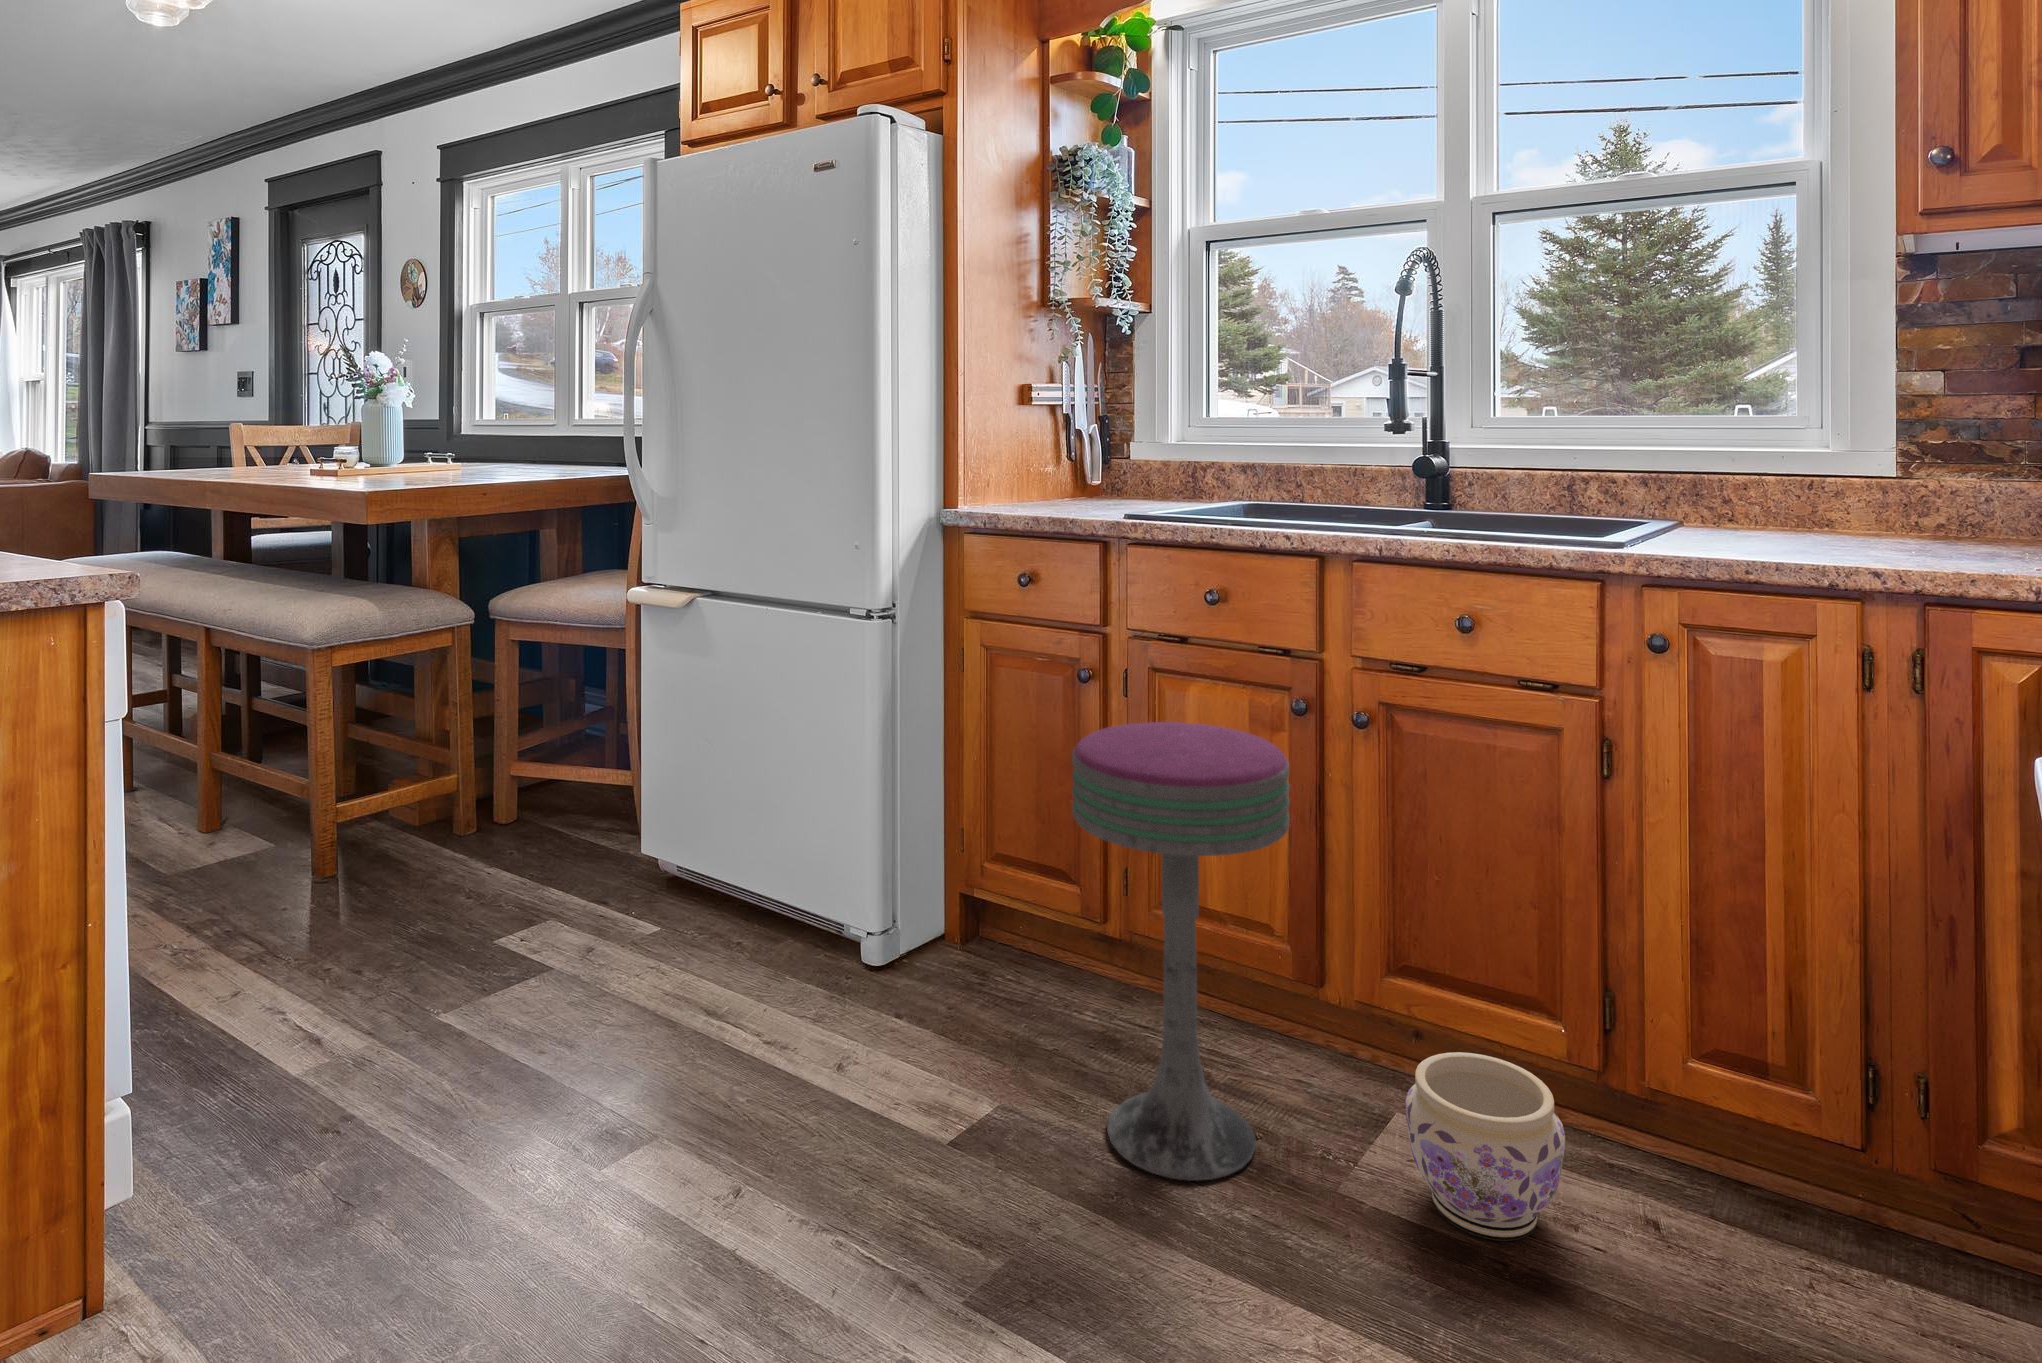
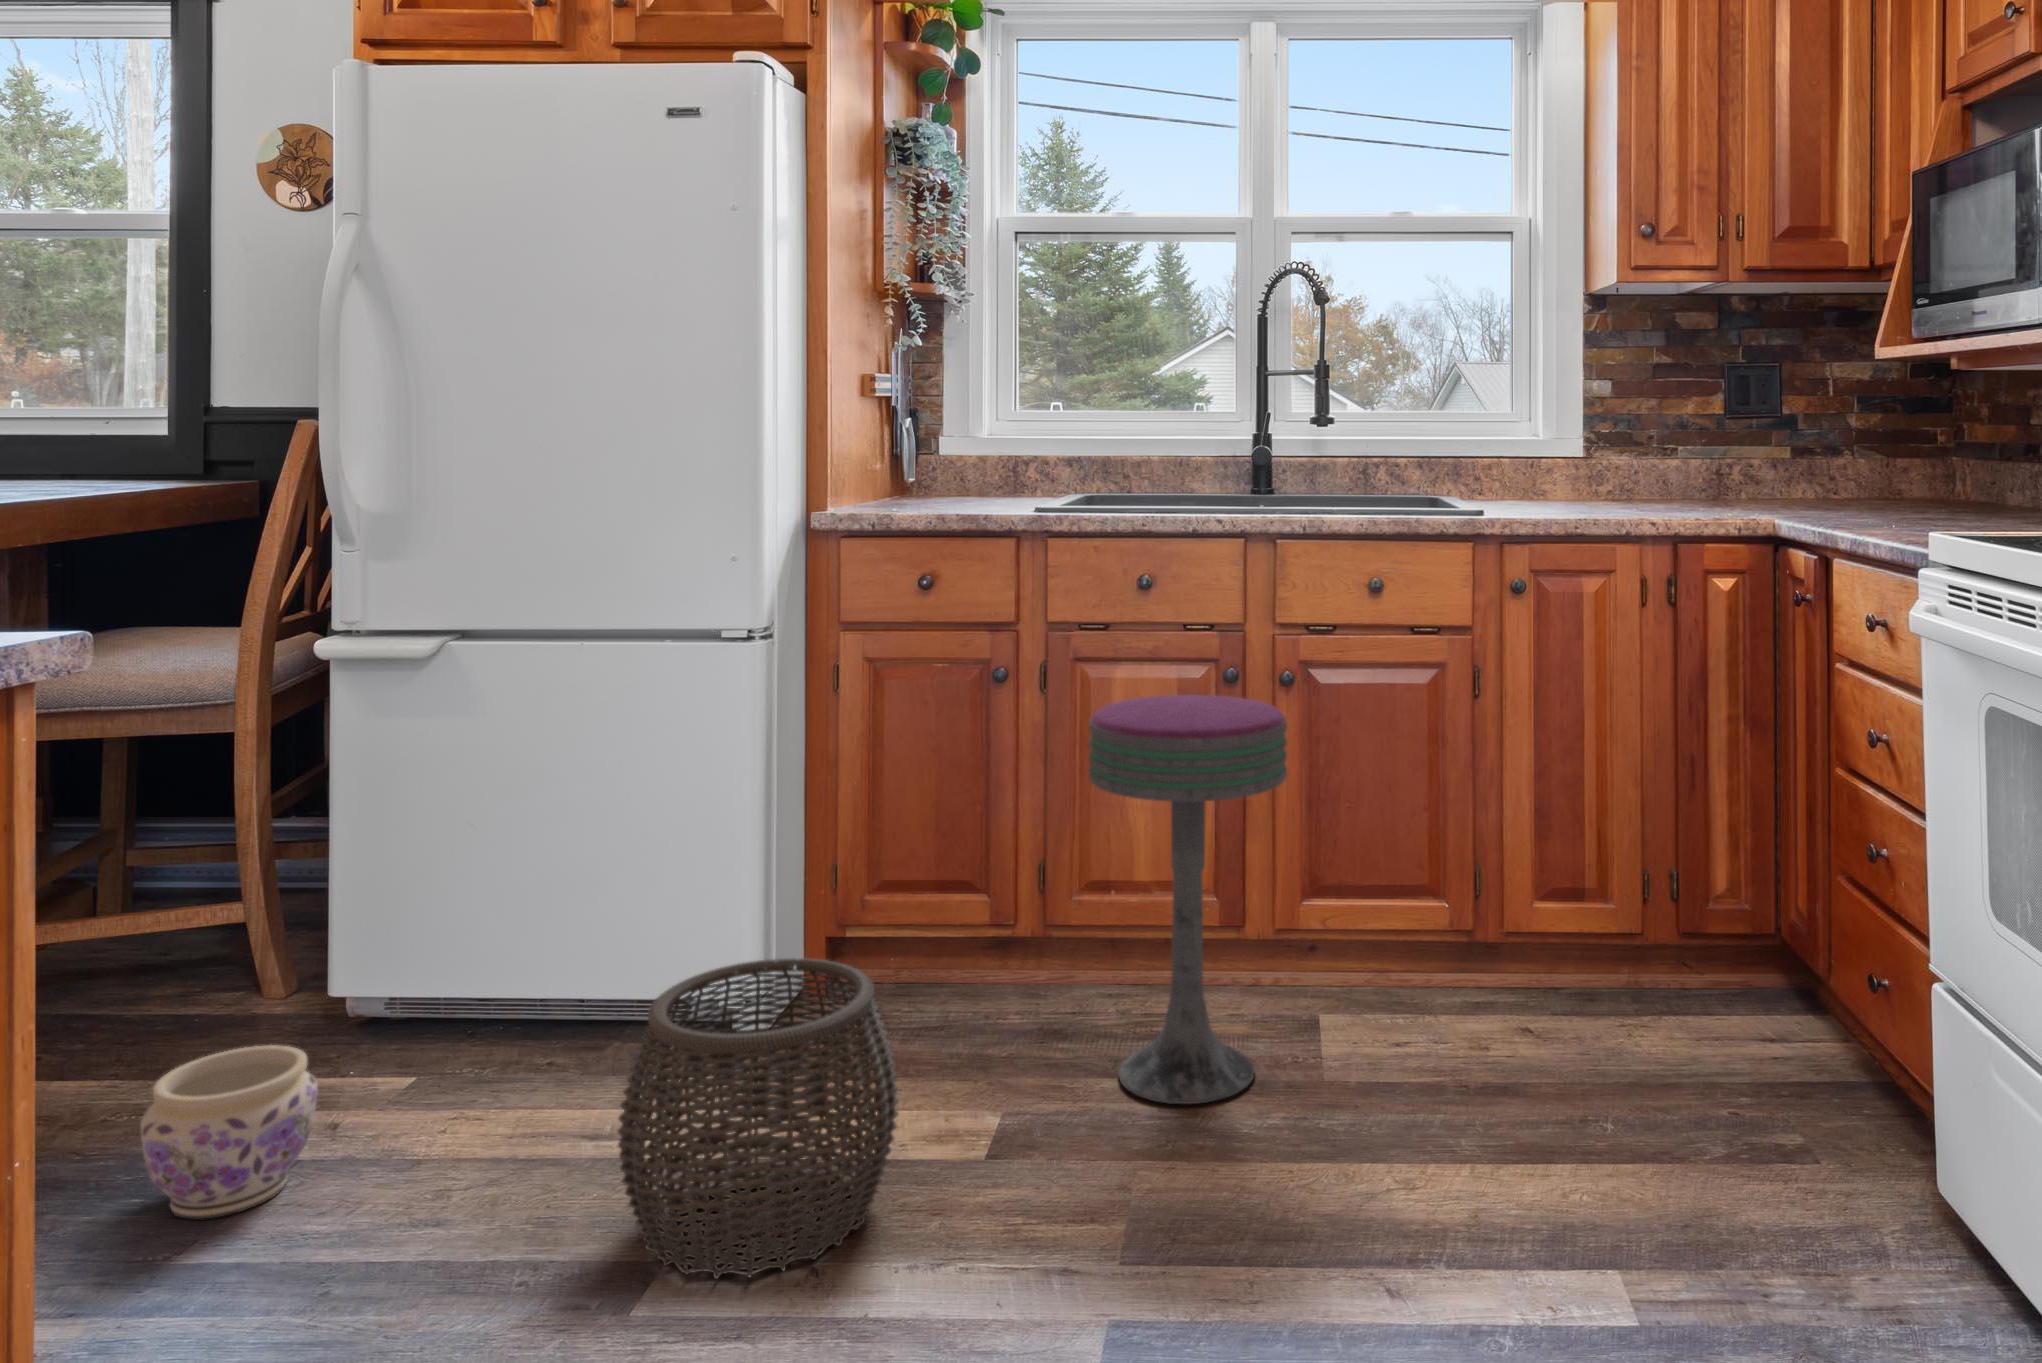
woven basket: none [598,909,839,1202] -> present [618,958,899,1279]
planter: present [1405,1052,1565,1241] -> present [140,1045,318,1220]

